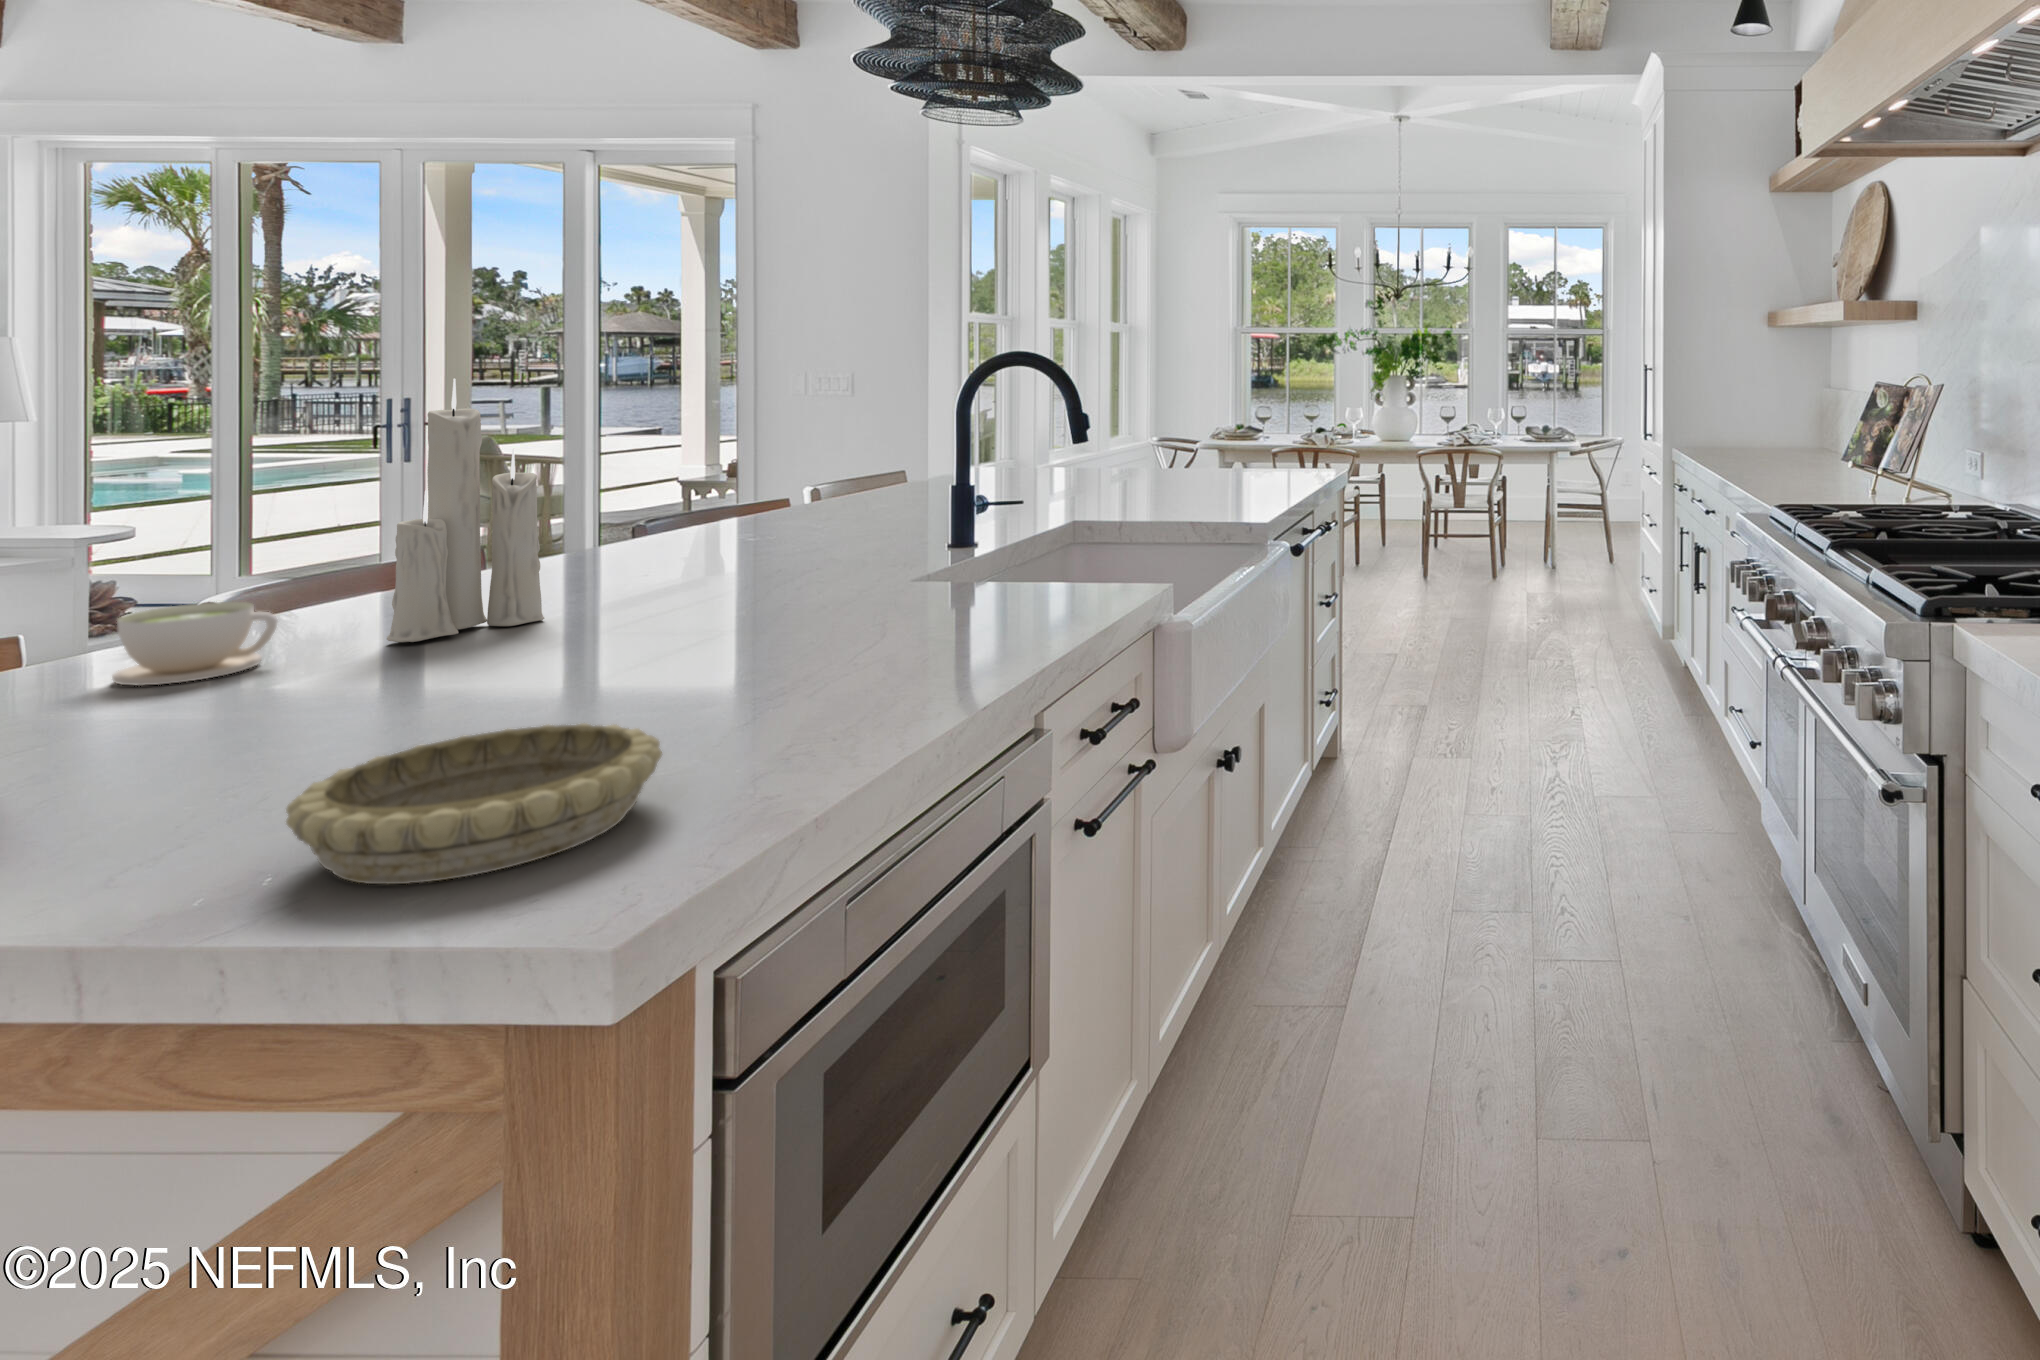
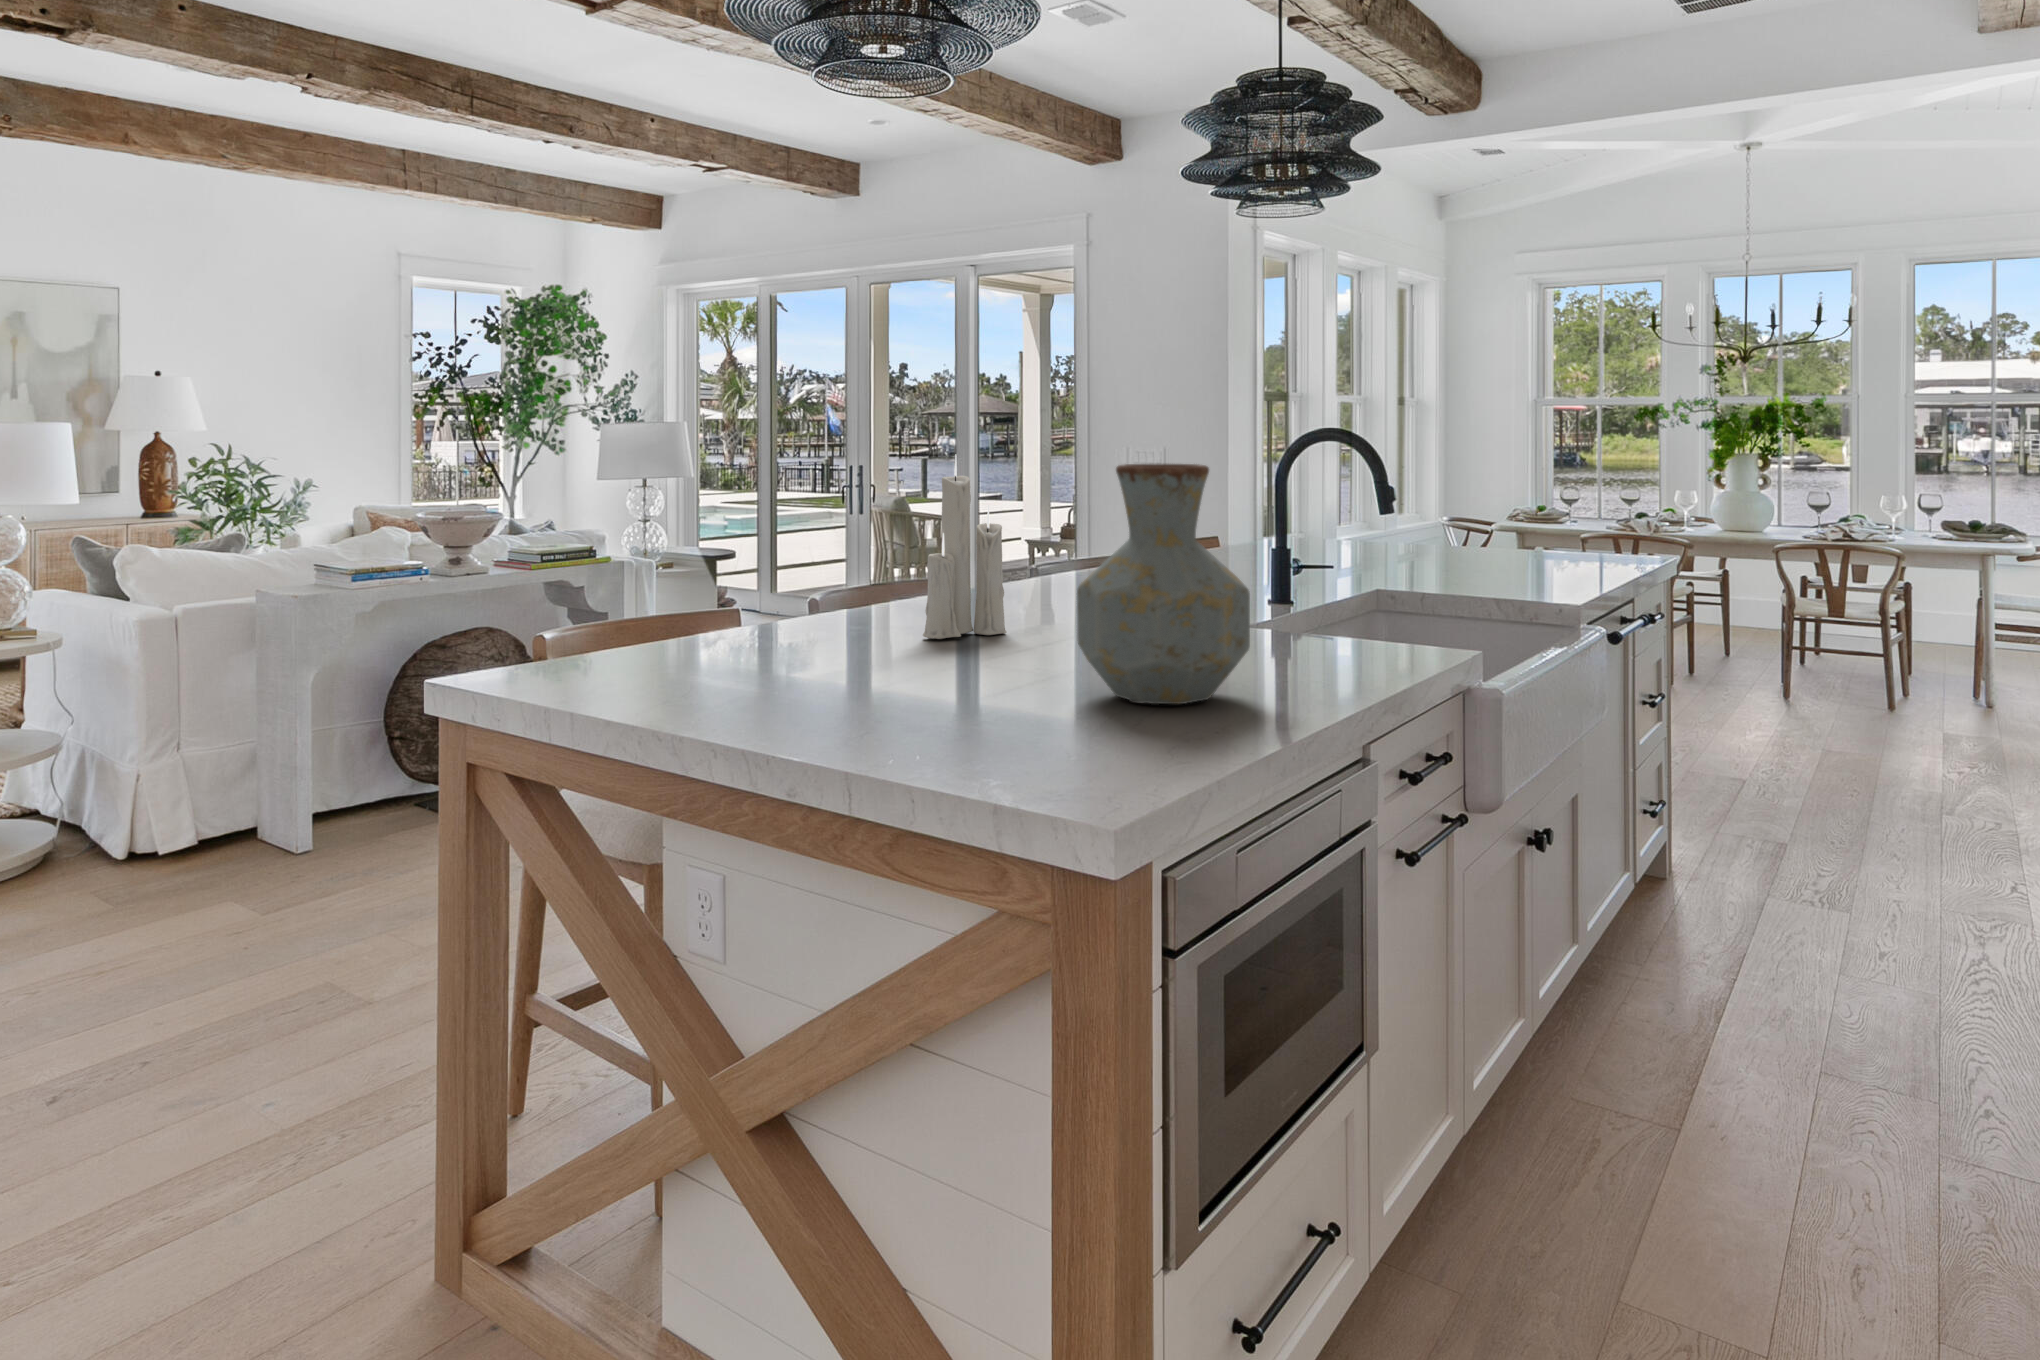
vase: none [610,388,876,715] -> present [1077,464,1250,704]
coffee cup: present [112,602,278,686] -> none [798,600,872,649]
decorative bowl: present [286,723,662,884] -> none [950,688,1136,769]

